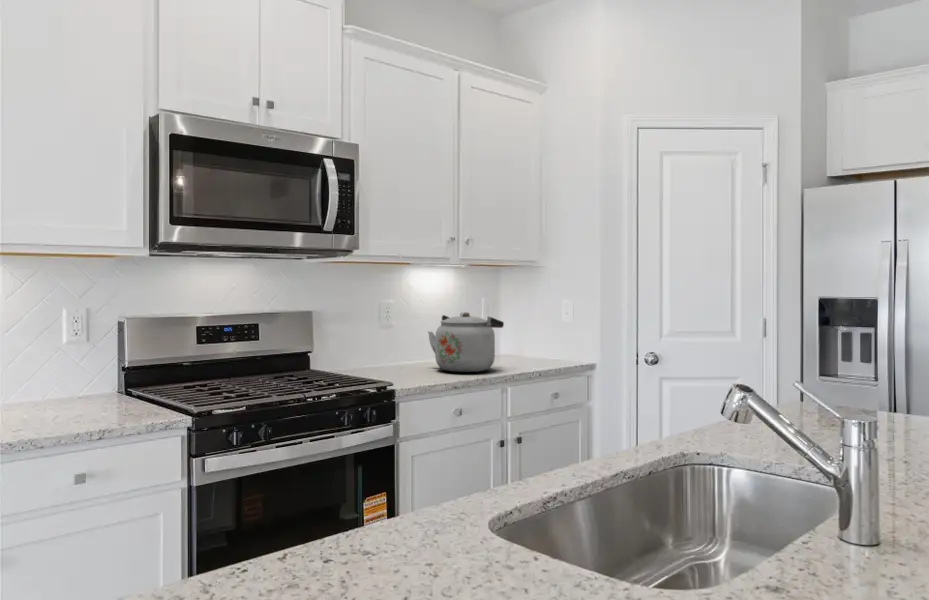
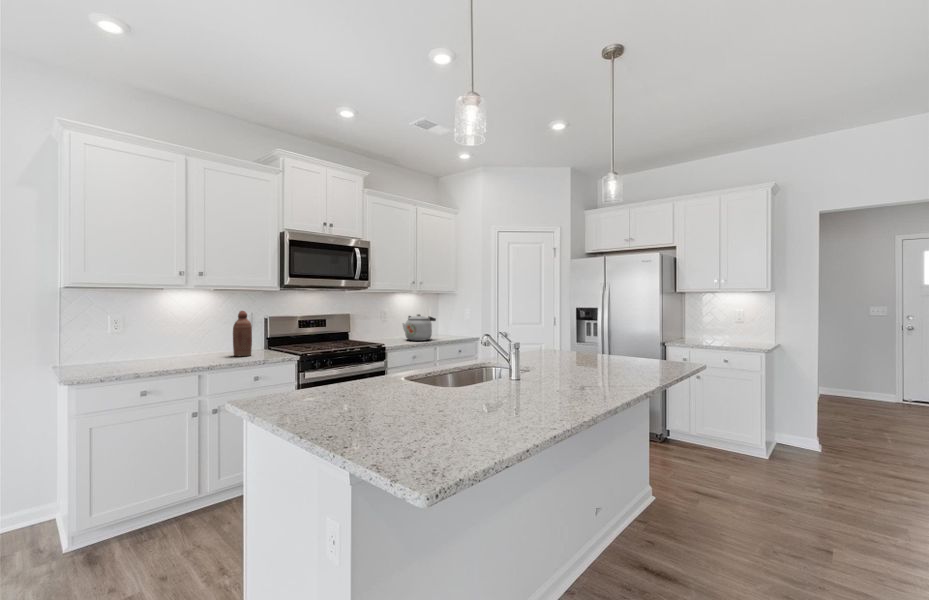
bottle: none [33,305,80,417] -> present [233,311,252,356]

